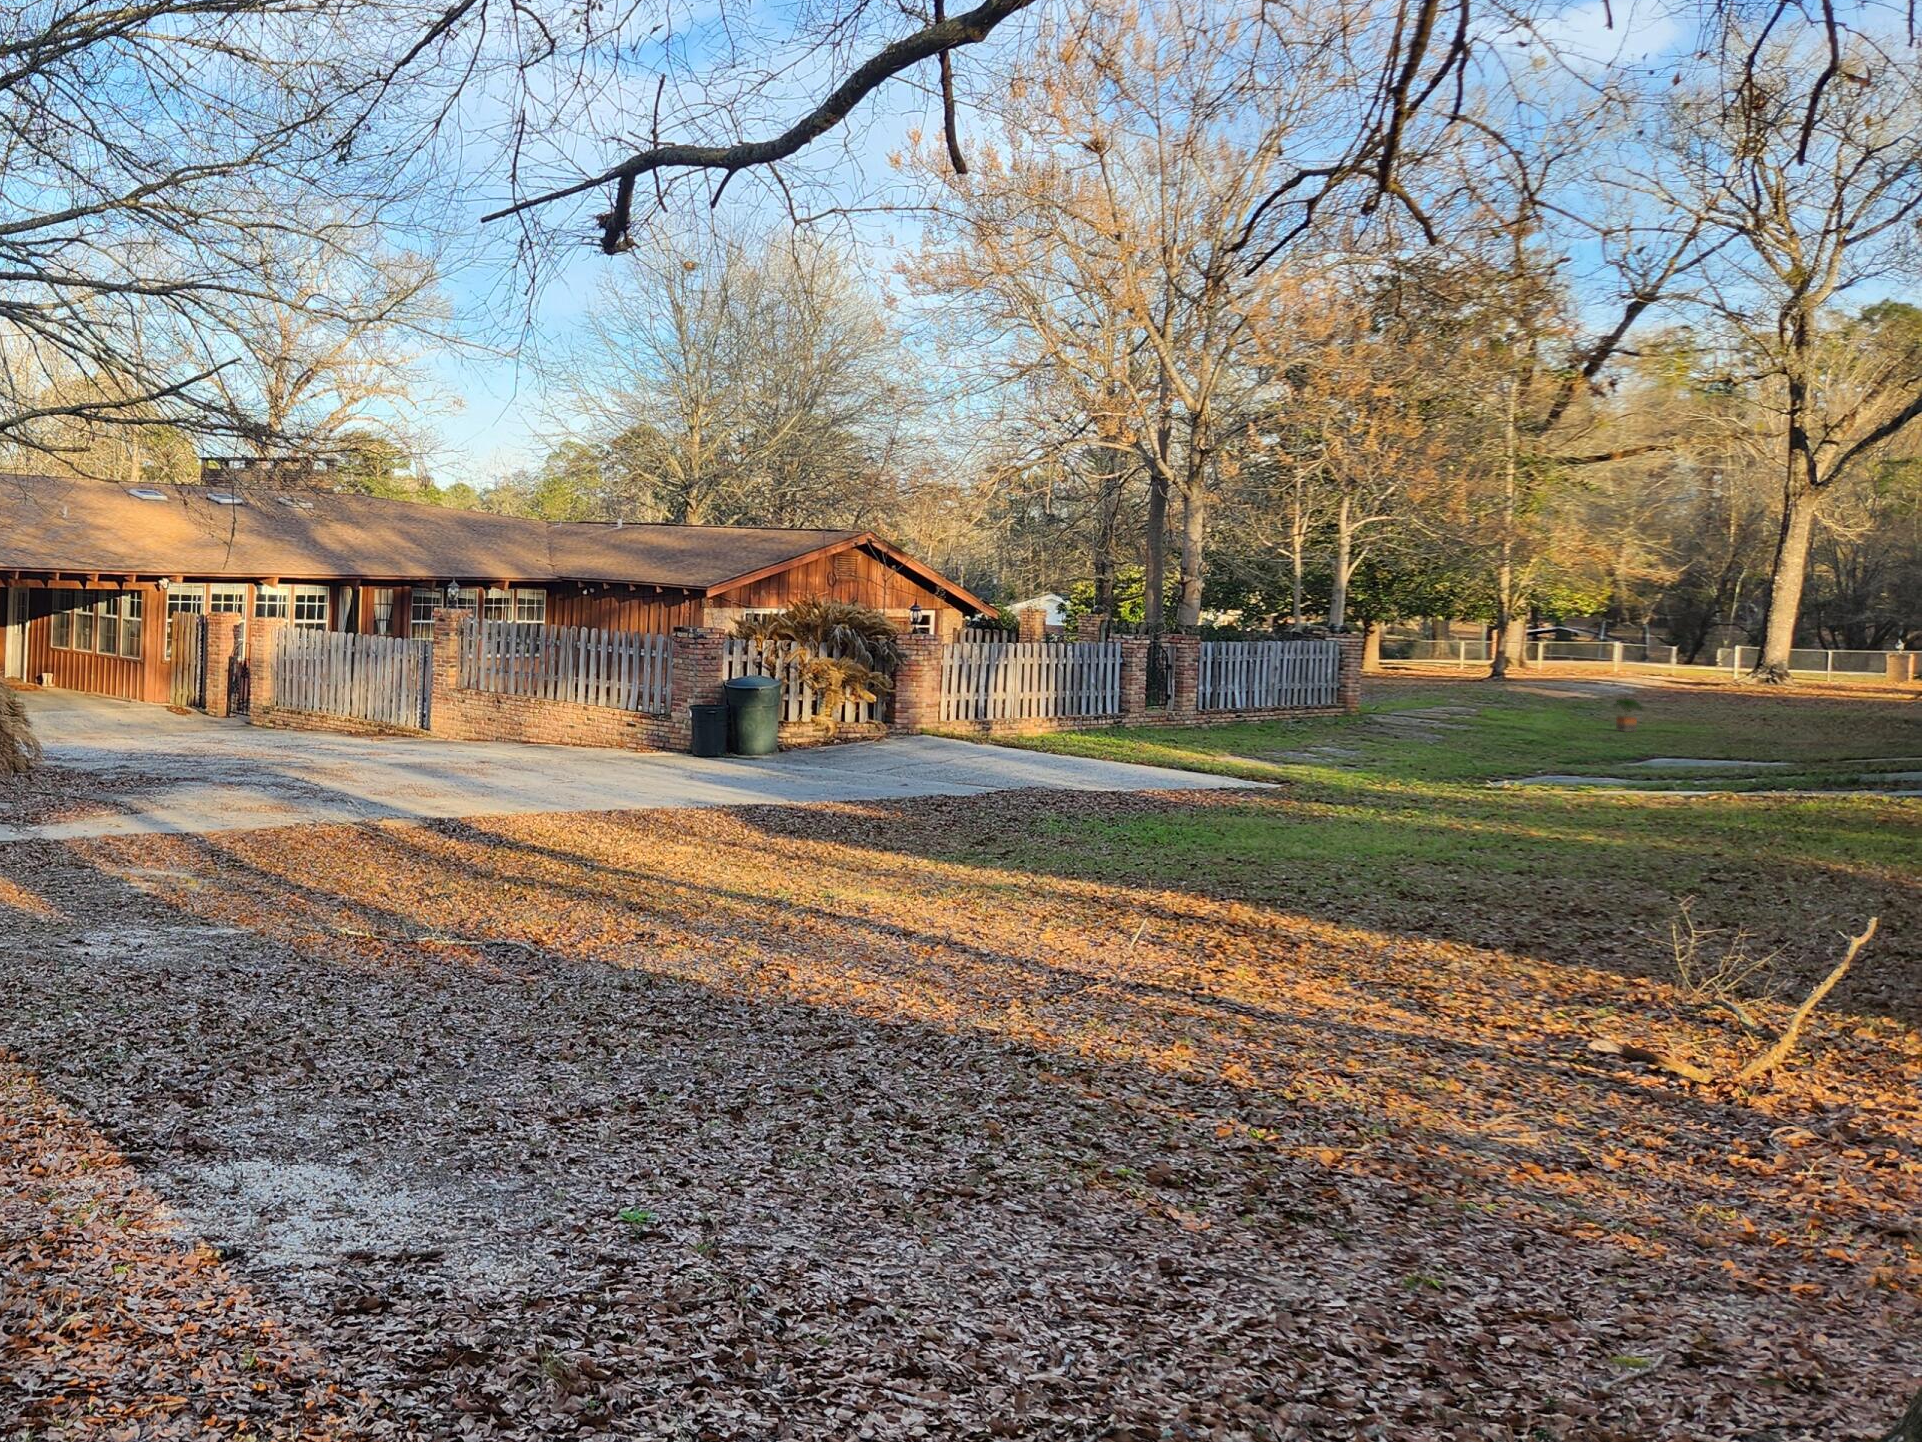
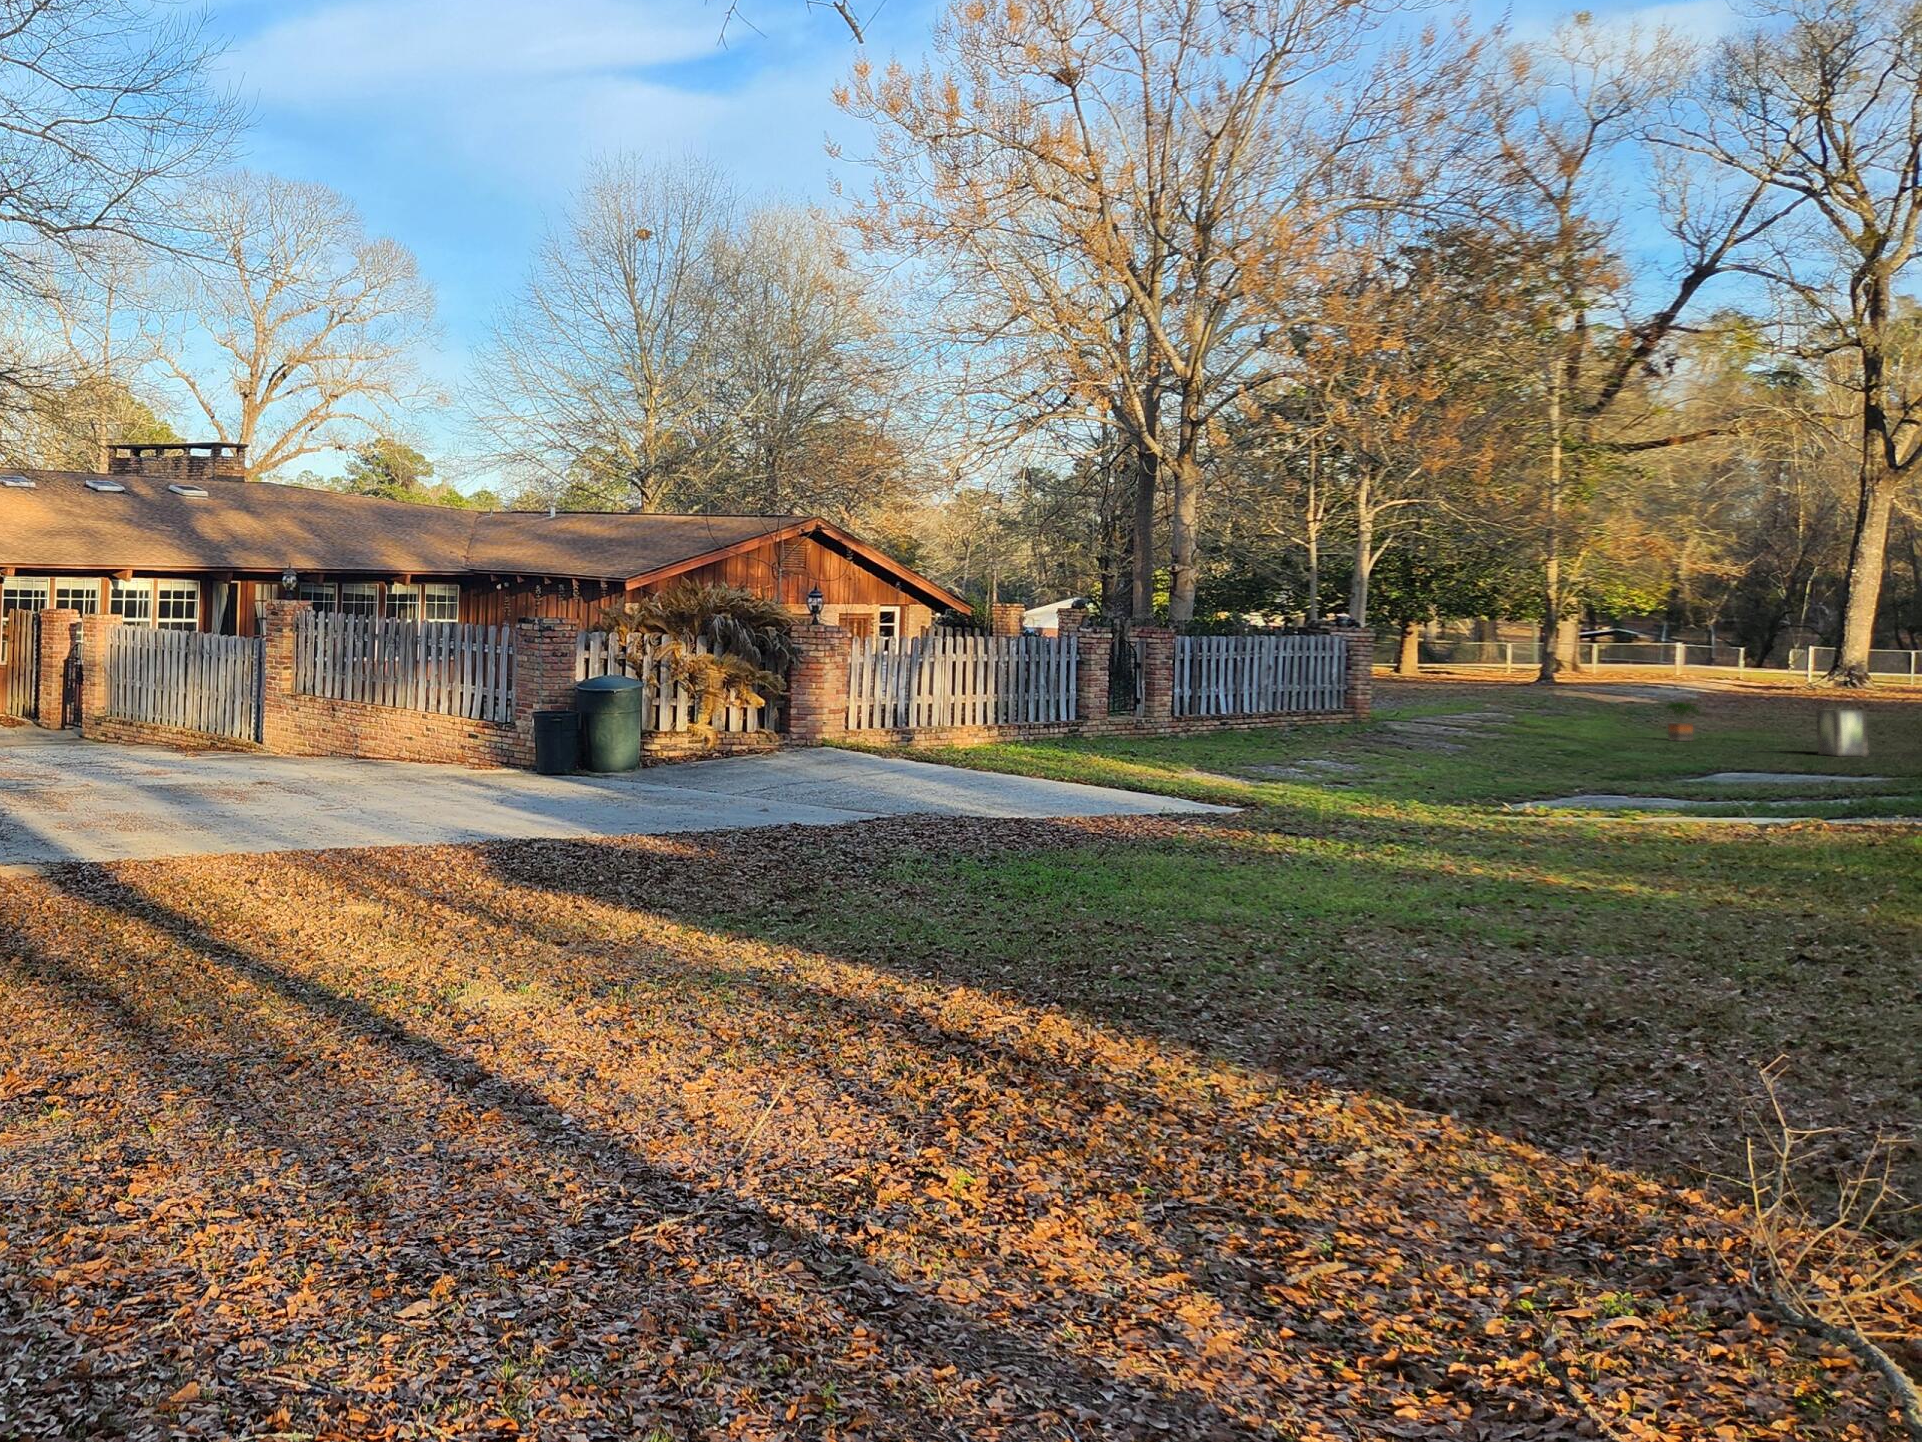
storage box: none [1739,706,1780,745] -> present [1816,710,1868,757]

